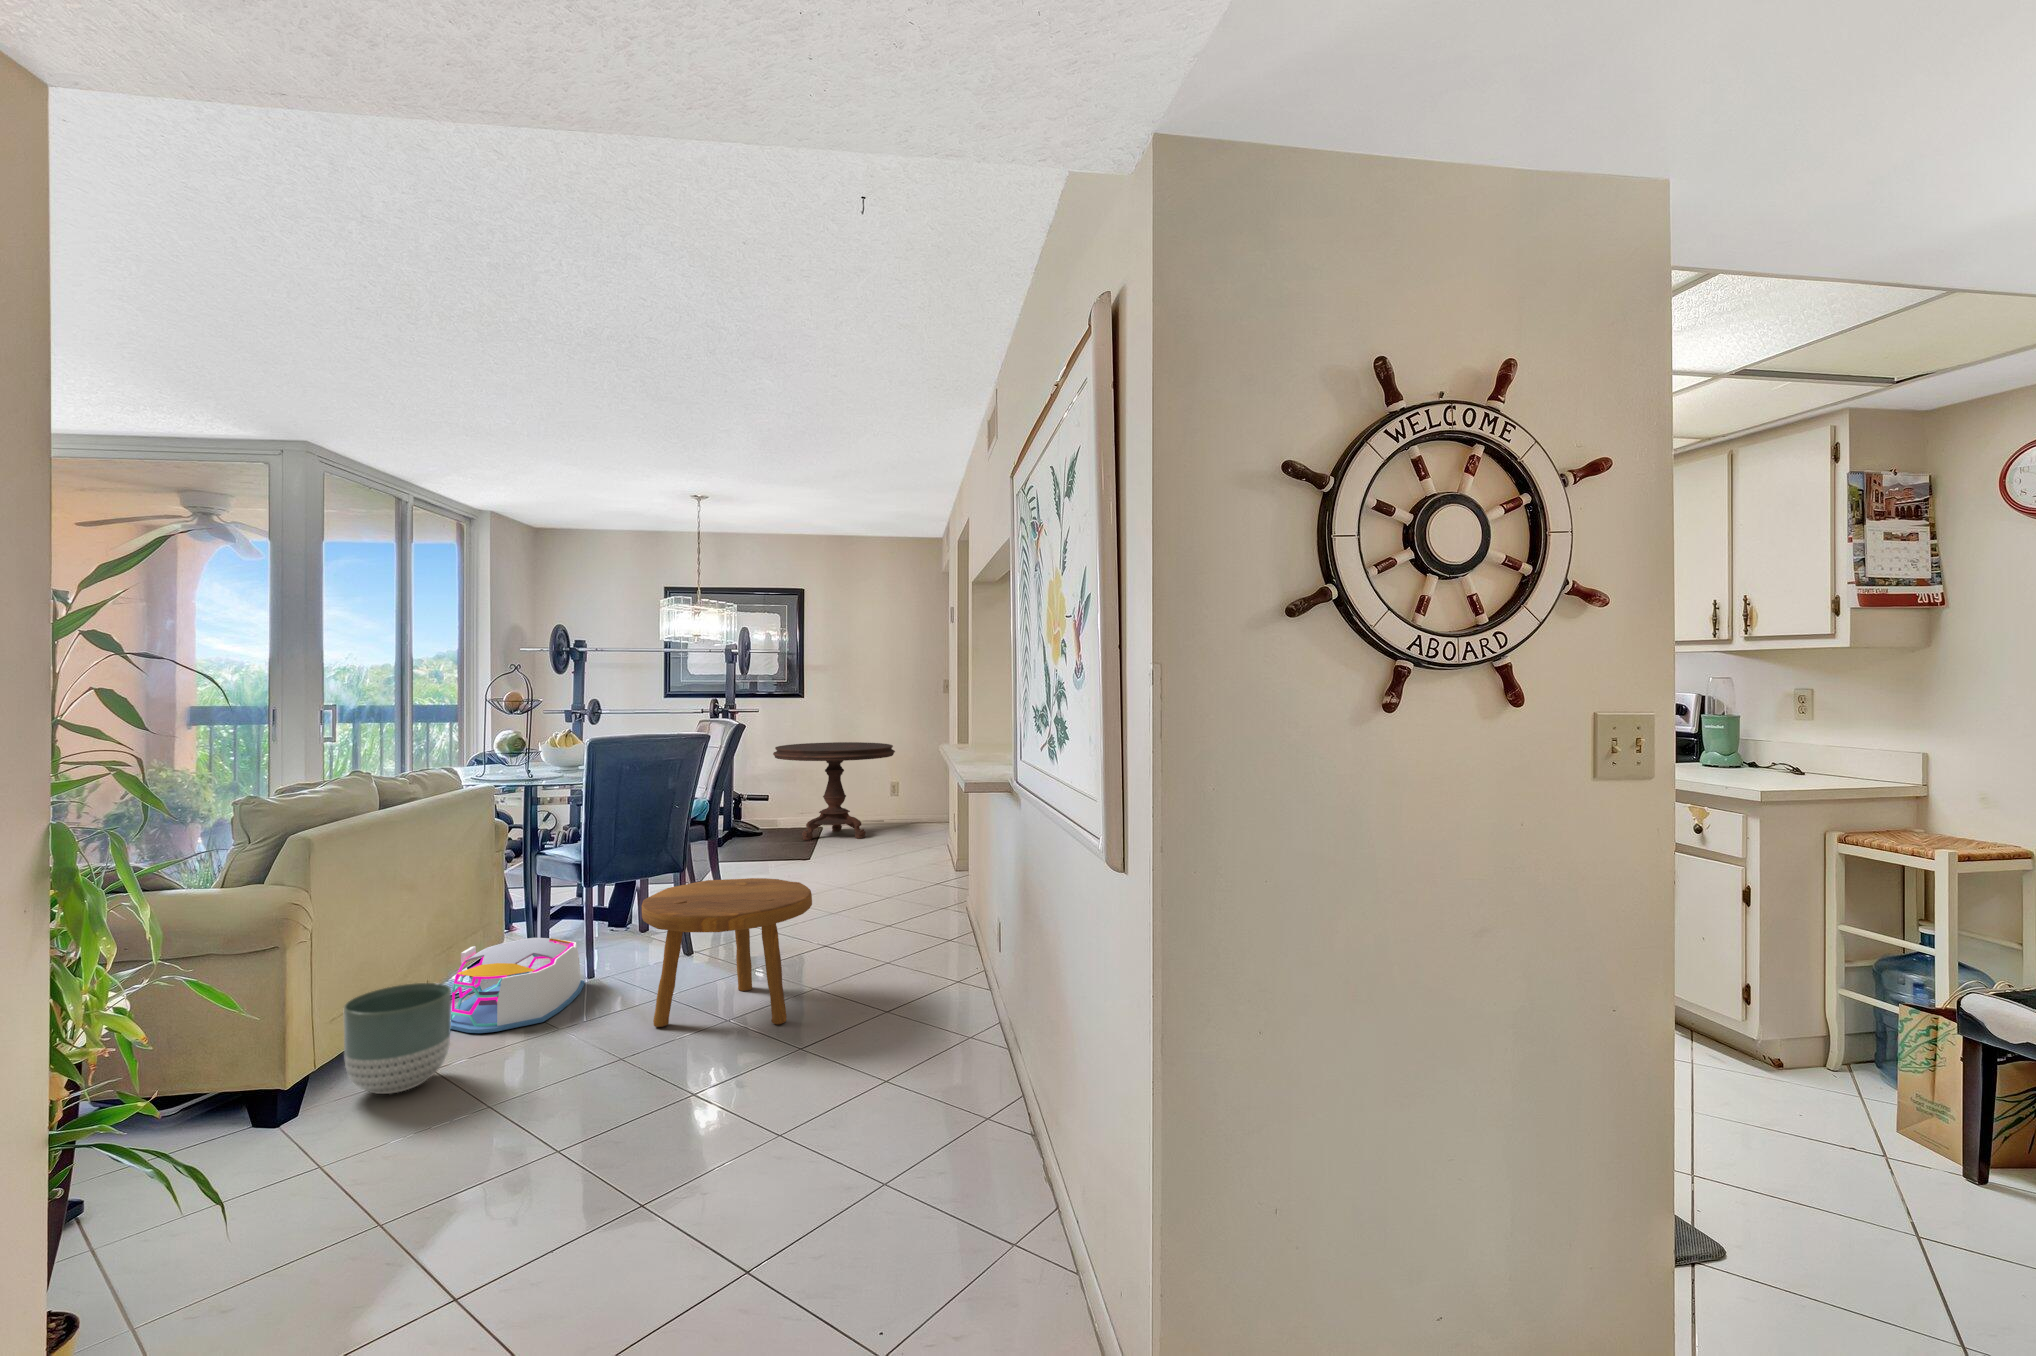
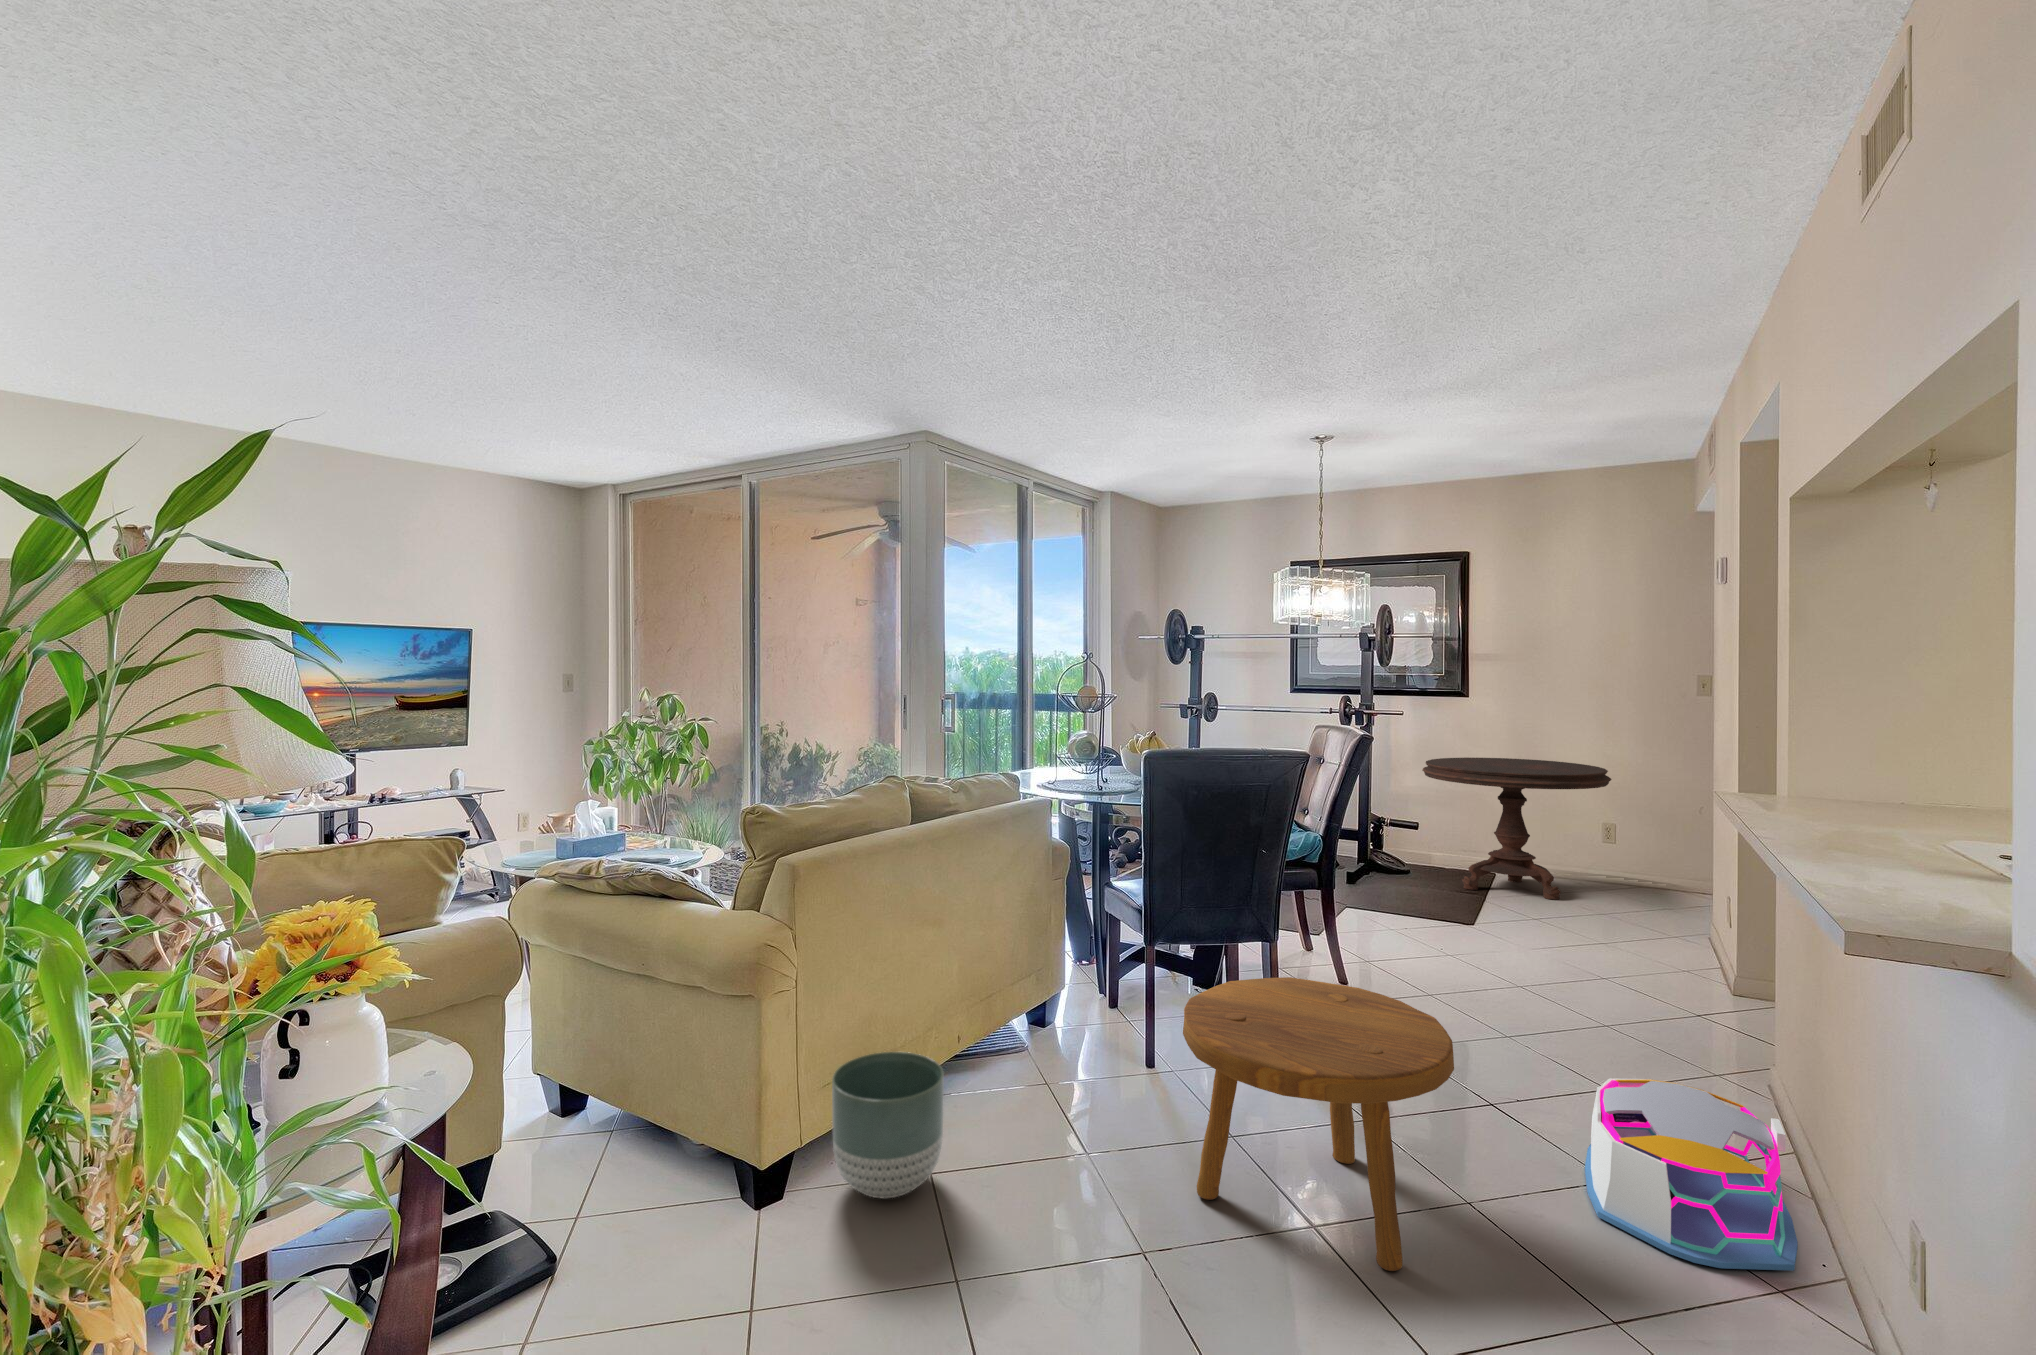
storage bin: present [450,938,585,1033] -> present [1585,1079,1798,1271]

